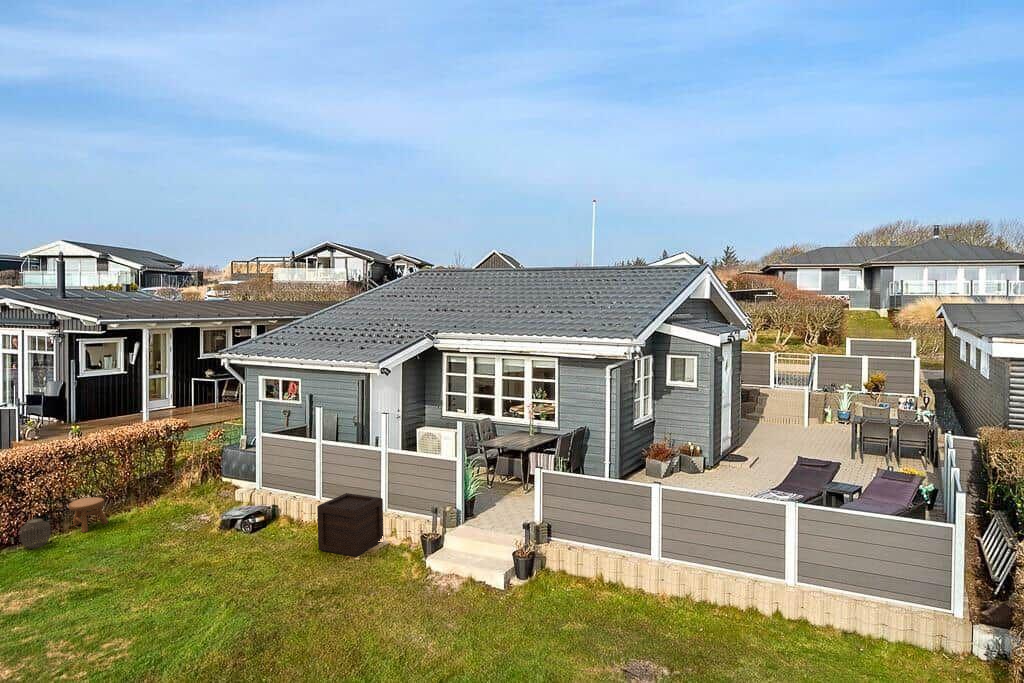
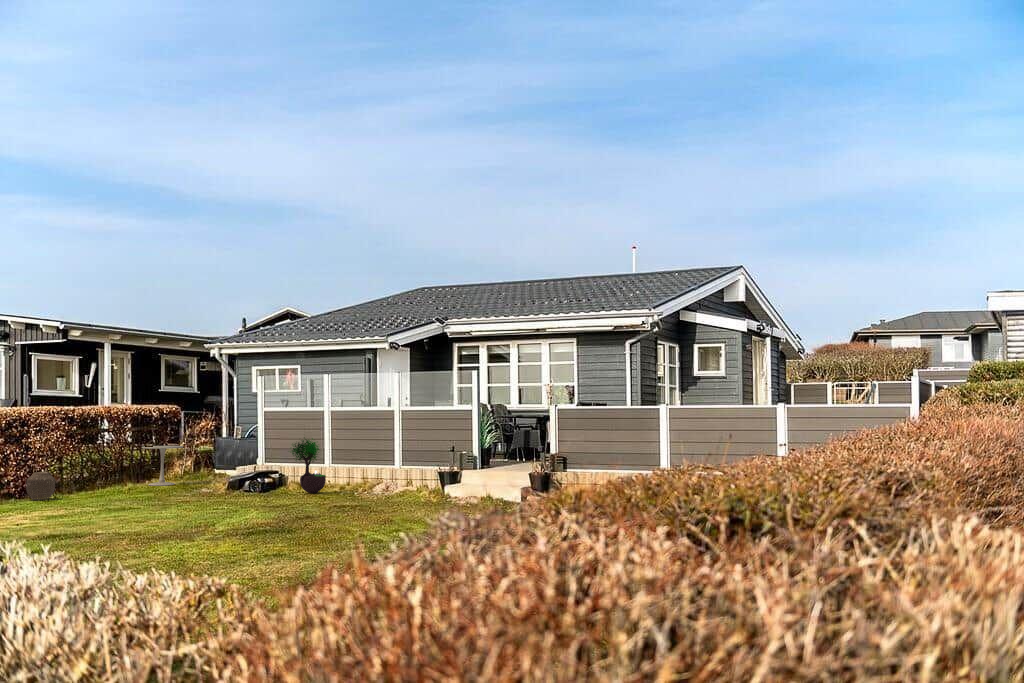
side table: none [149,461,191,504] -> present [142,446,183,486]
potted tree: none [277,477,317,533] -> present [292,437,326,493]
wooden crate: present [317,493,383,556] -> none [332,449,397,500]
stool: present [69,497,108,532] -> none [66,466,104,495]

